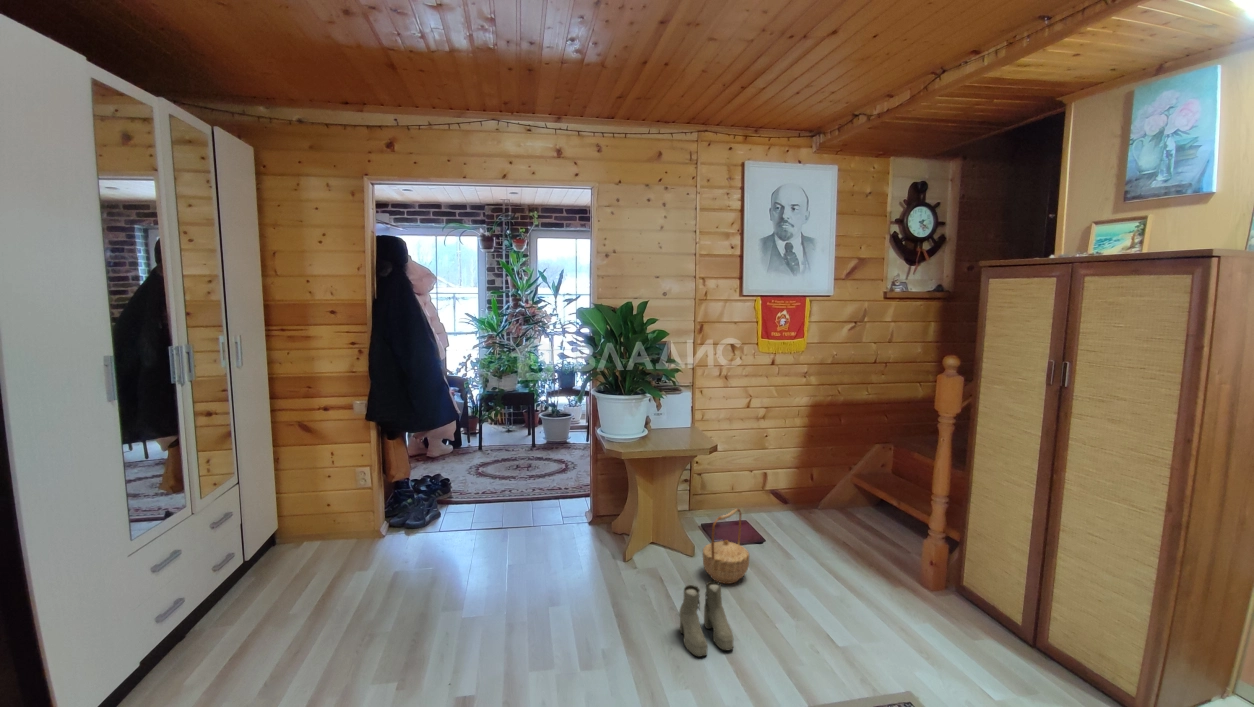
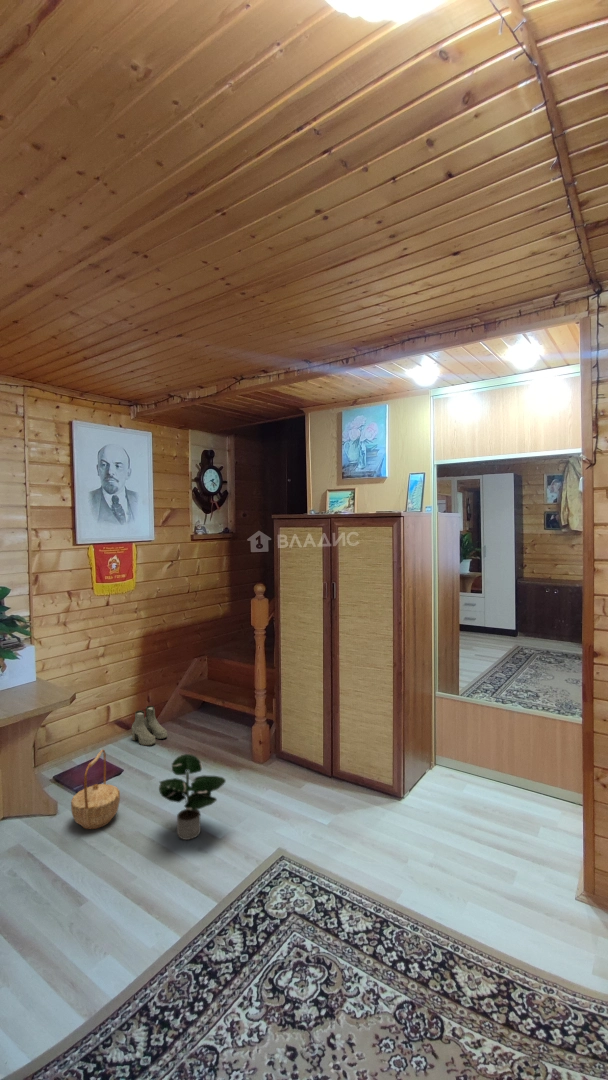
potted plant: none [778,538,857,631] -> present [159,754,225,840]
boots: present [679,581,733,657] -> present [132,706,167,746]

